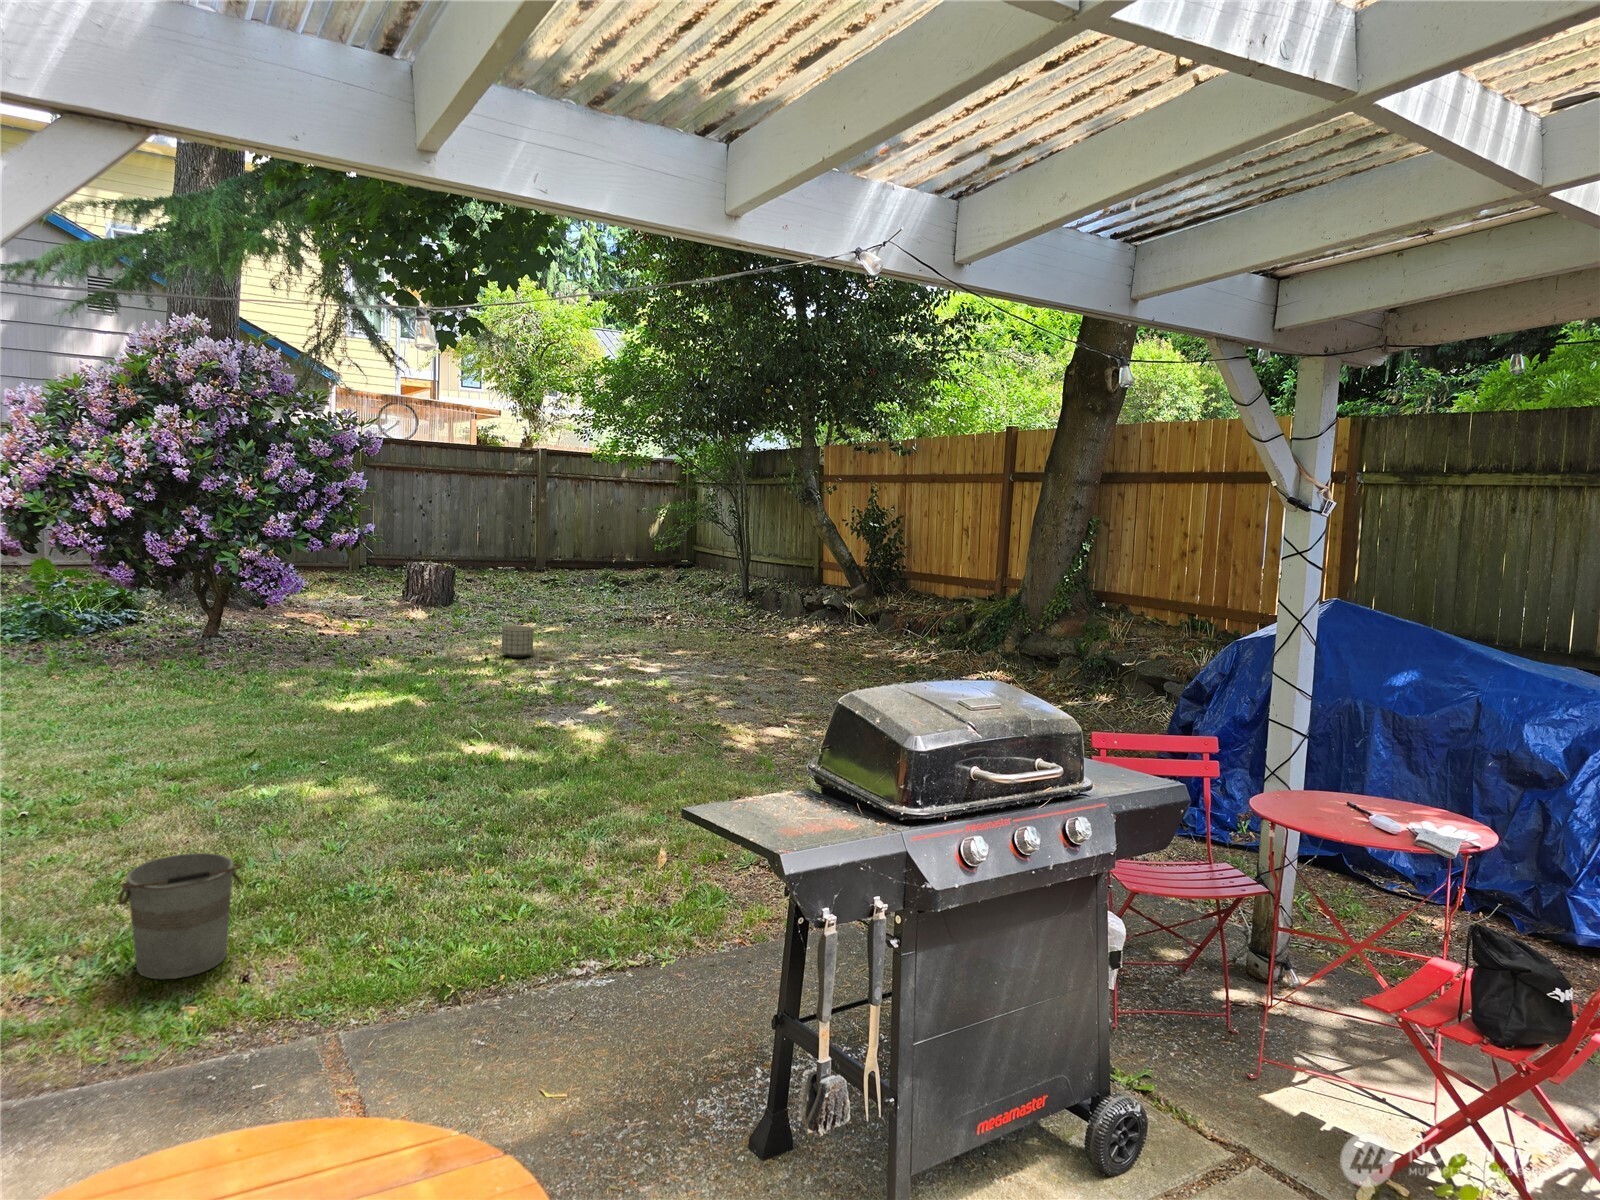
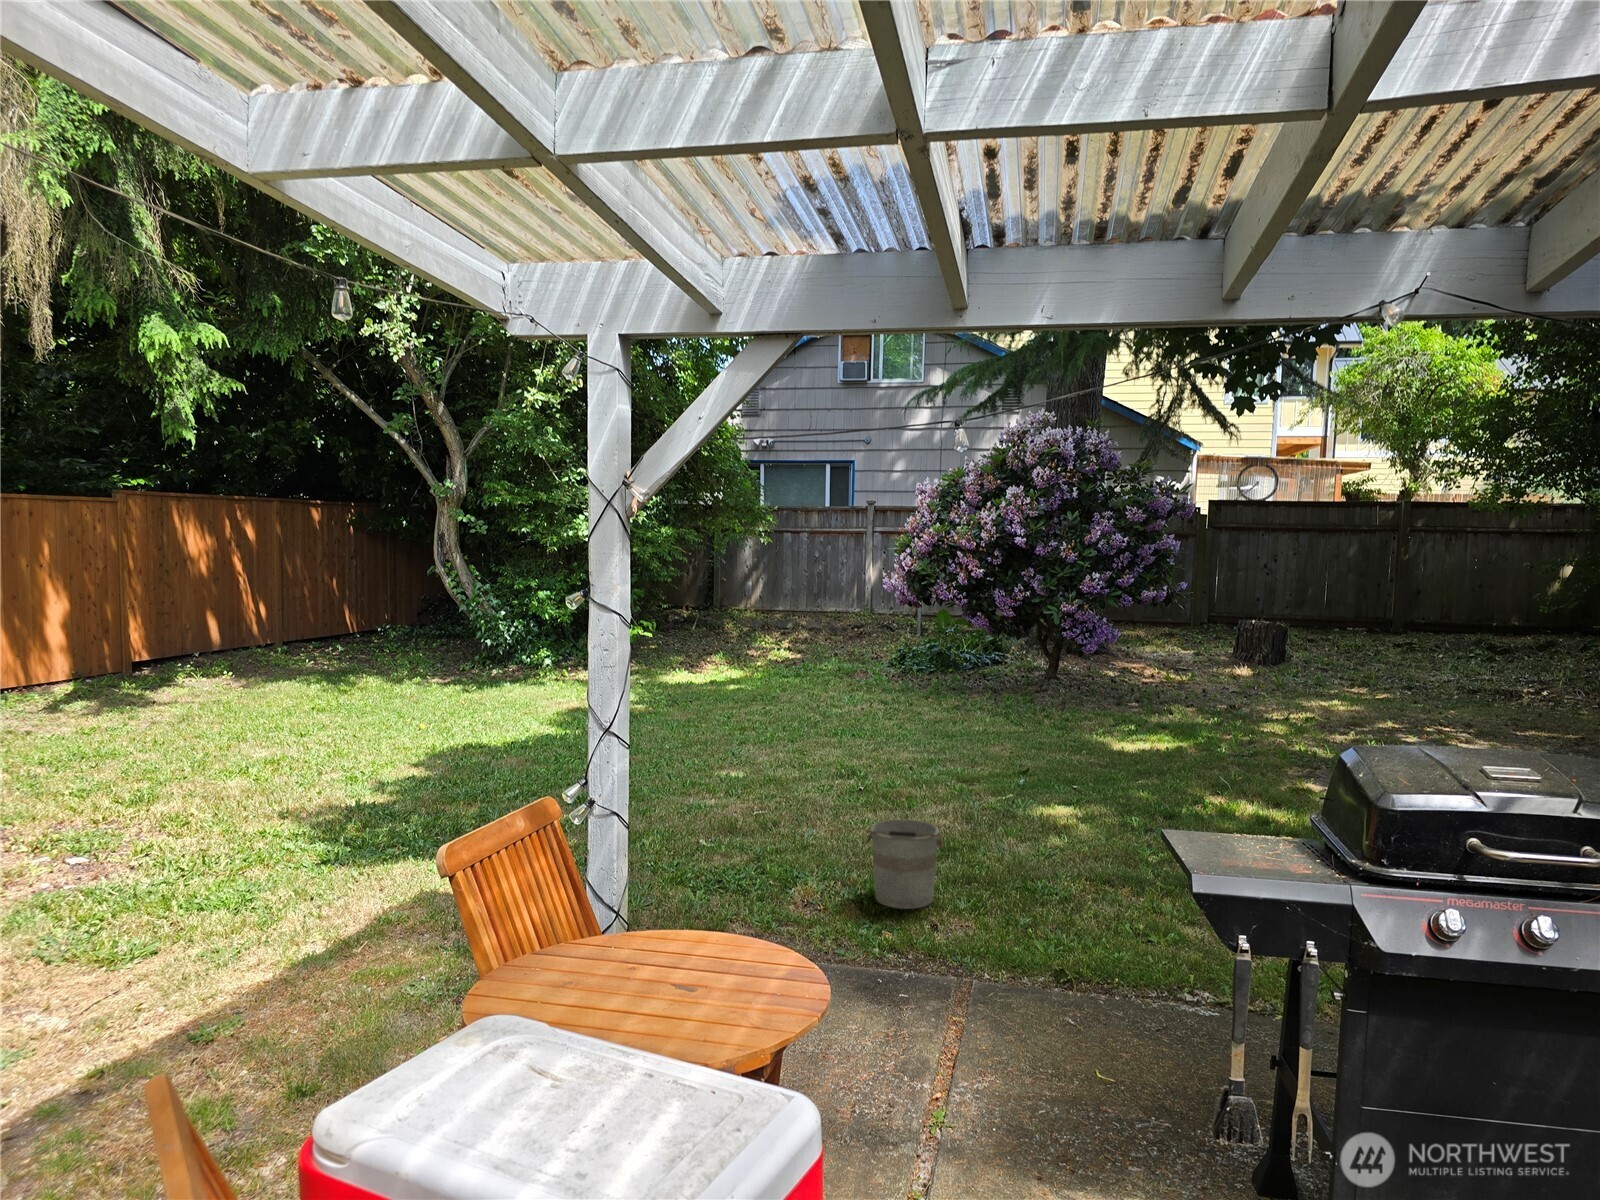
planter: present [502,626,534,658] -> none [1302,686,1339,719]

